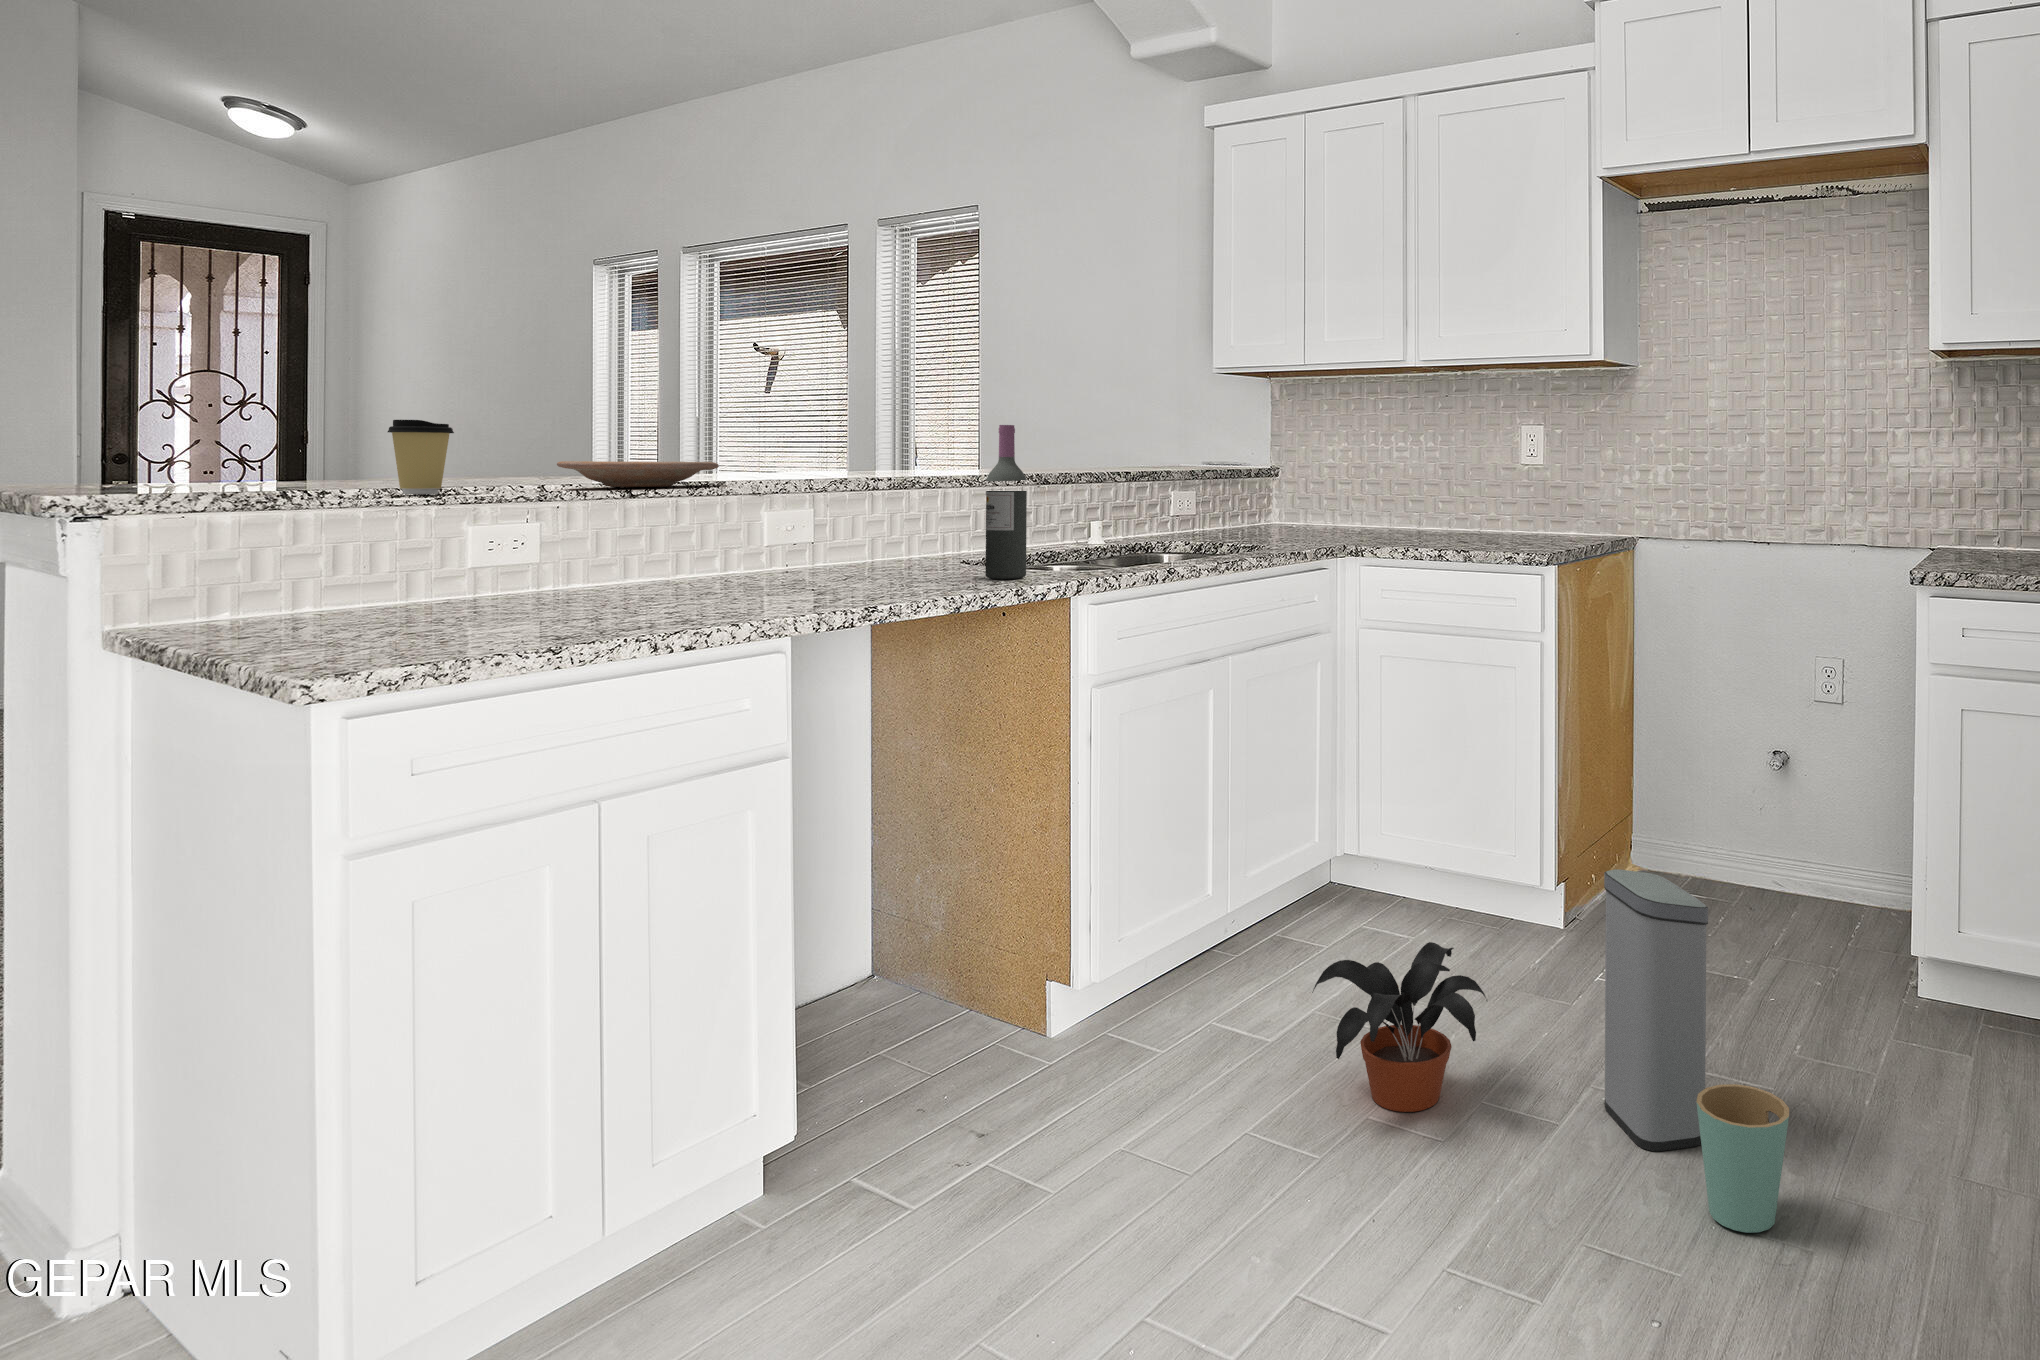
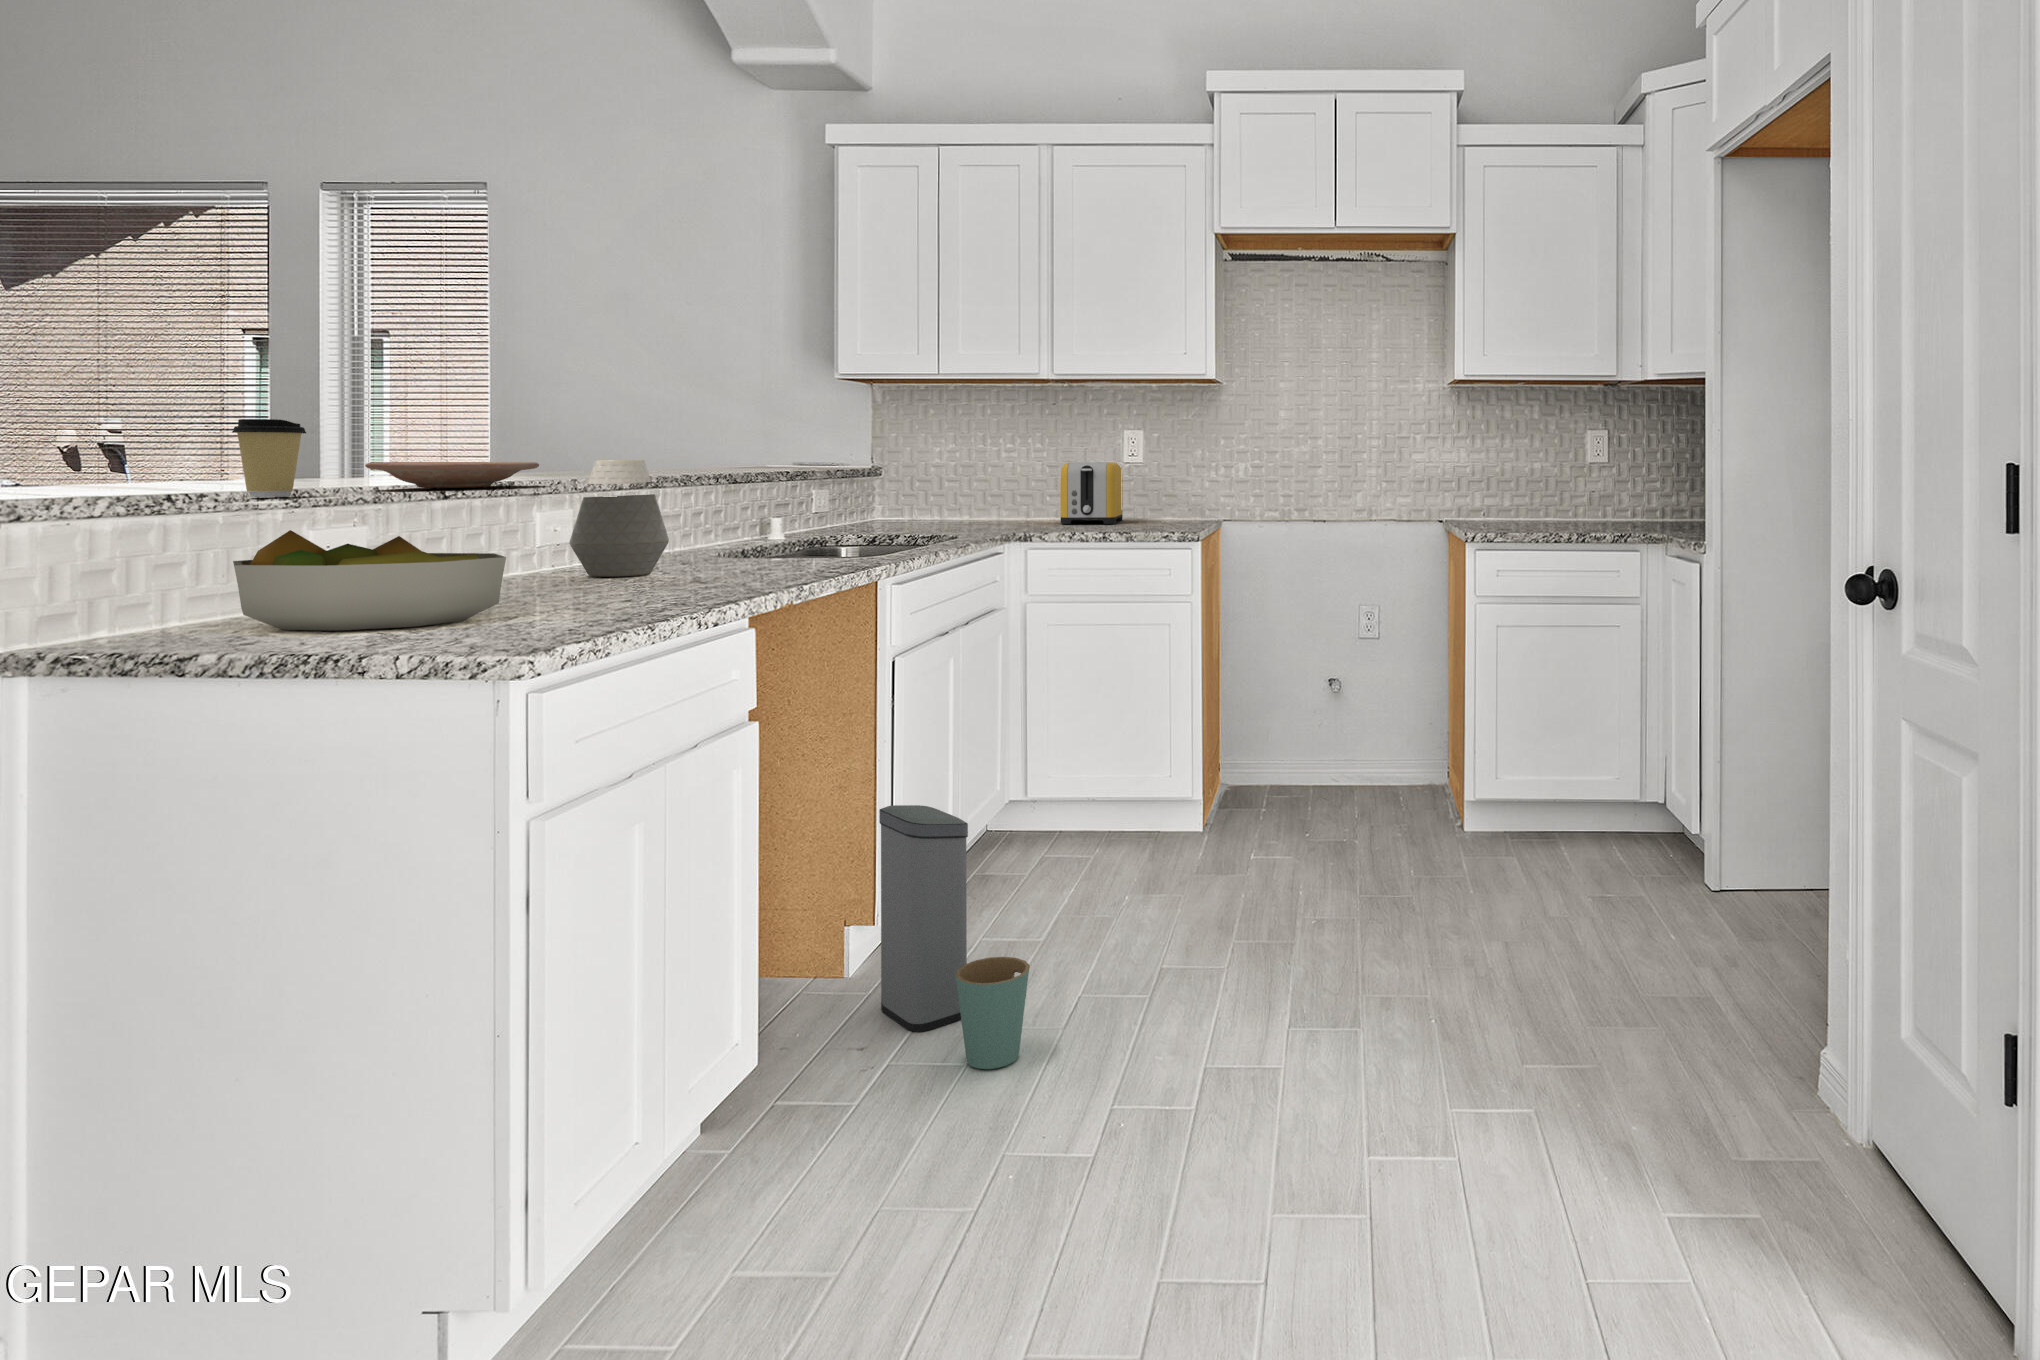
wine bottle: present [985,425,1027,579] -> none [790,428,829,566]
vase: none [764,460,862,582] -> present [570,460,669,577]
toaster: none [1442,464,1530,538] -> present [1060,462,1123,524]
fruit bowl: none [282,528,533,632] -> present [233,530,506,630]
trash can: present [1604,869,1789,1233] -> present [879,805,1030,1069]
potted plant: present [1312,942,1486,1112] -> none [1105,831,1246,957]

